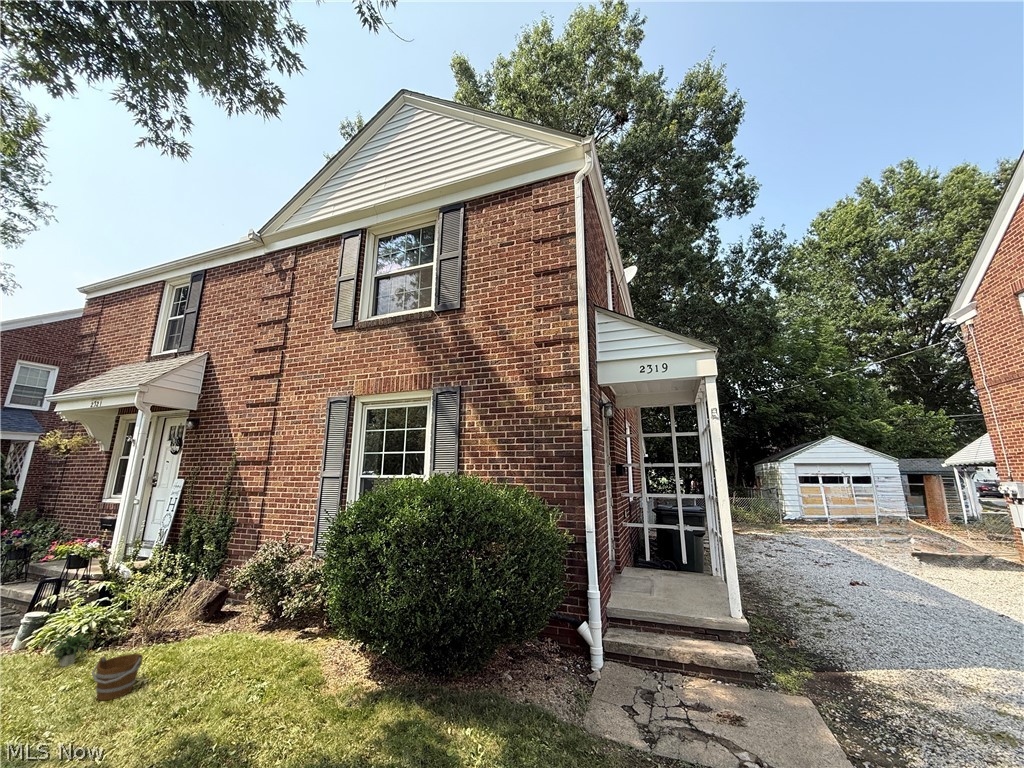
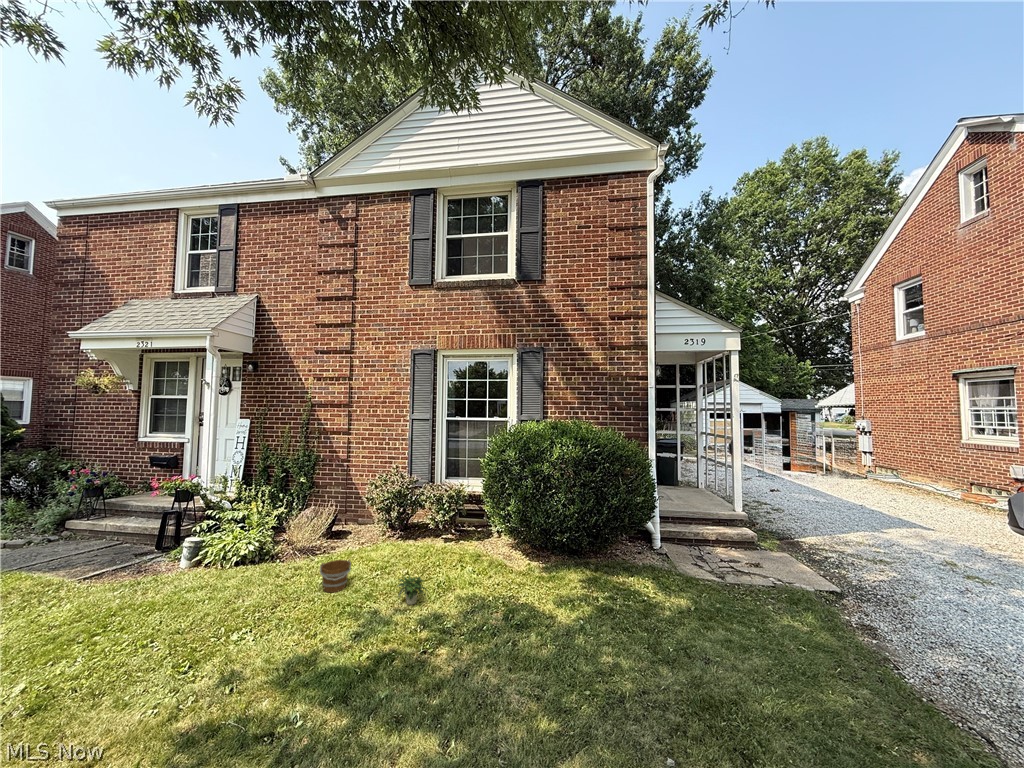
potted plant: present [51,634,90,667] -> present [397,576,425,605]

